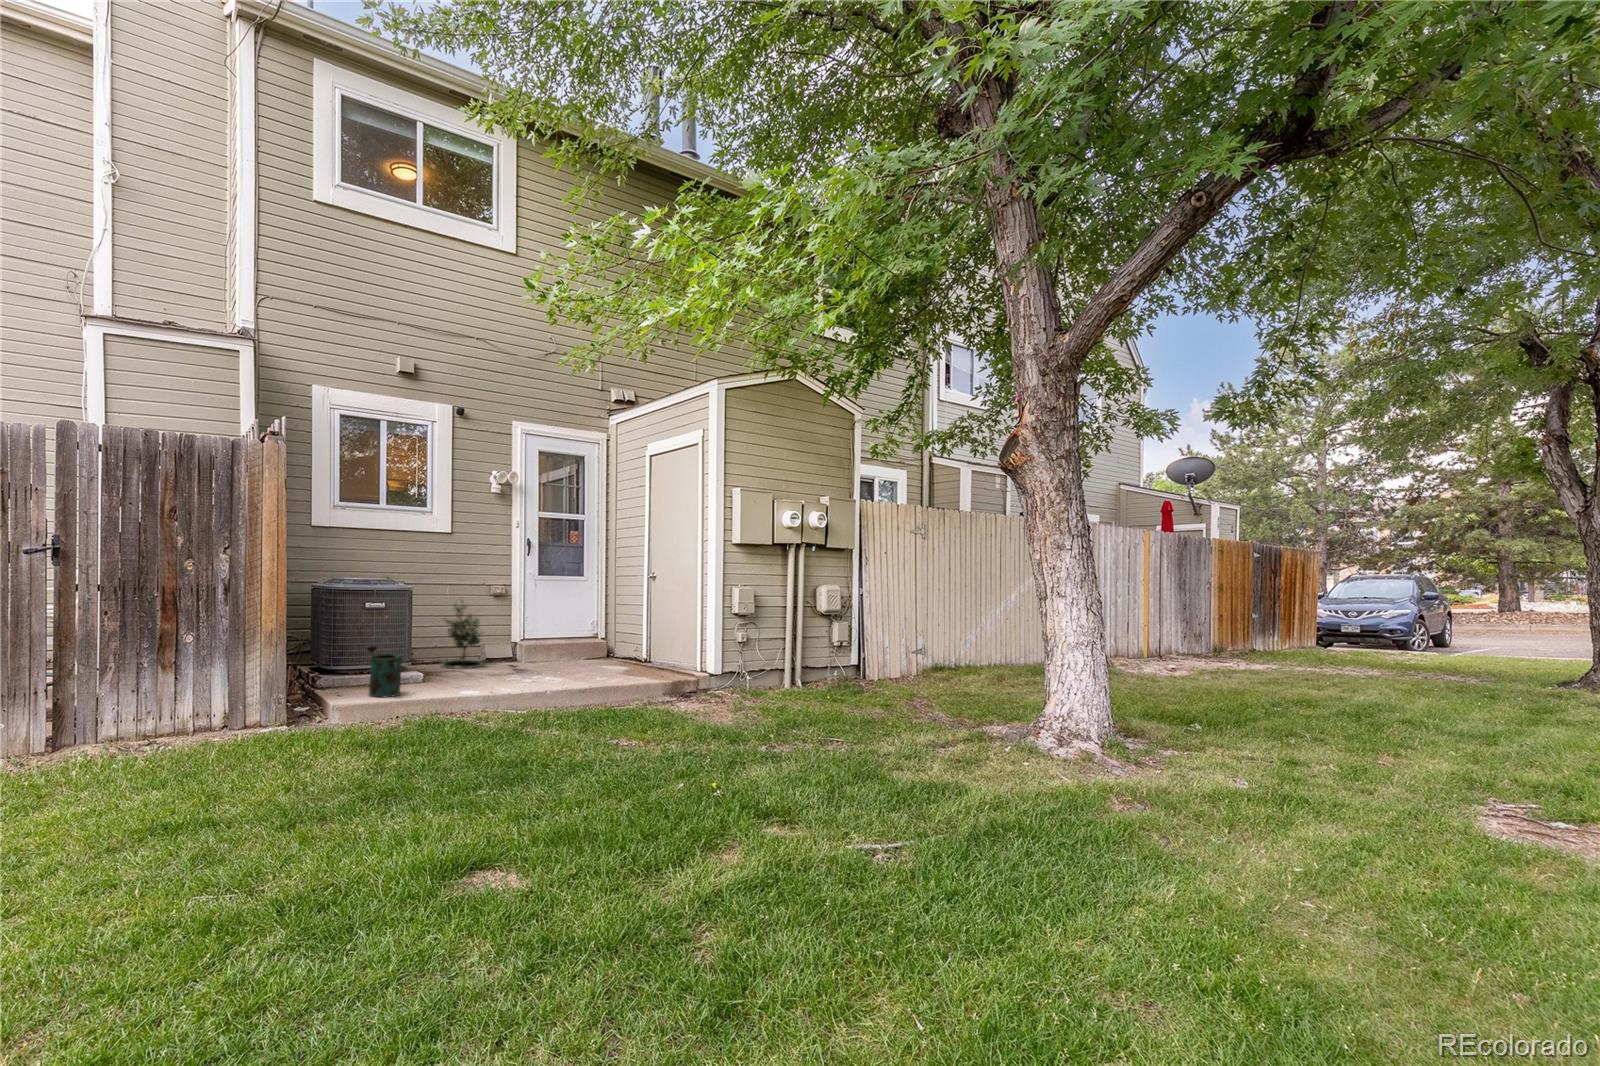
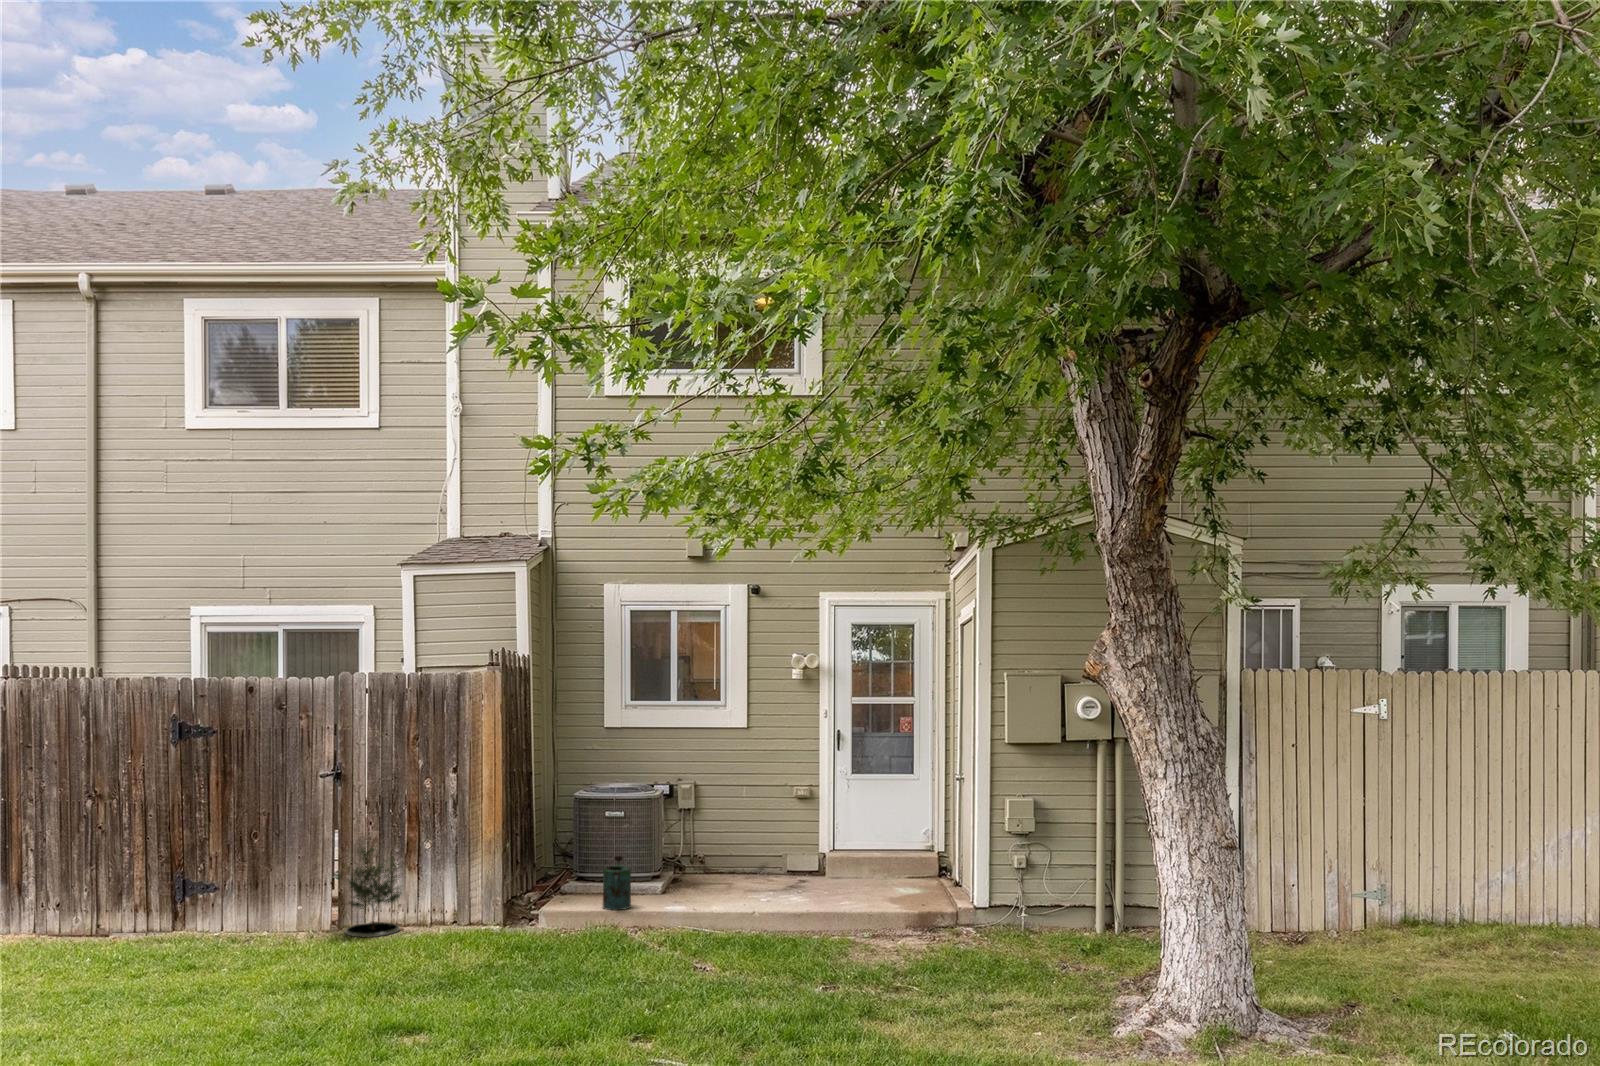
potted tree: present [442,602,483,669] -> present [345,848,402,937]

